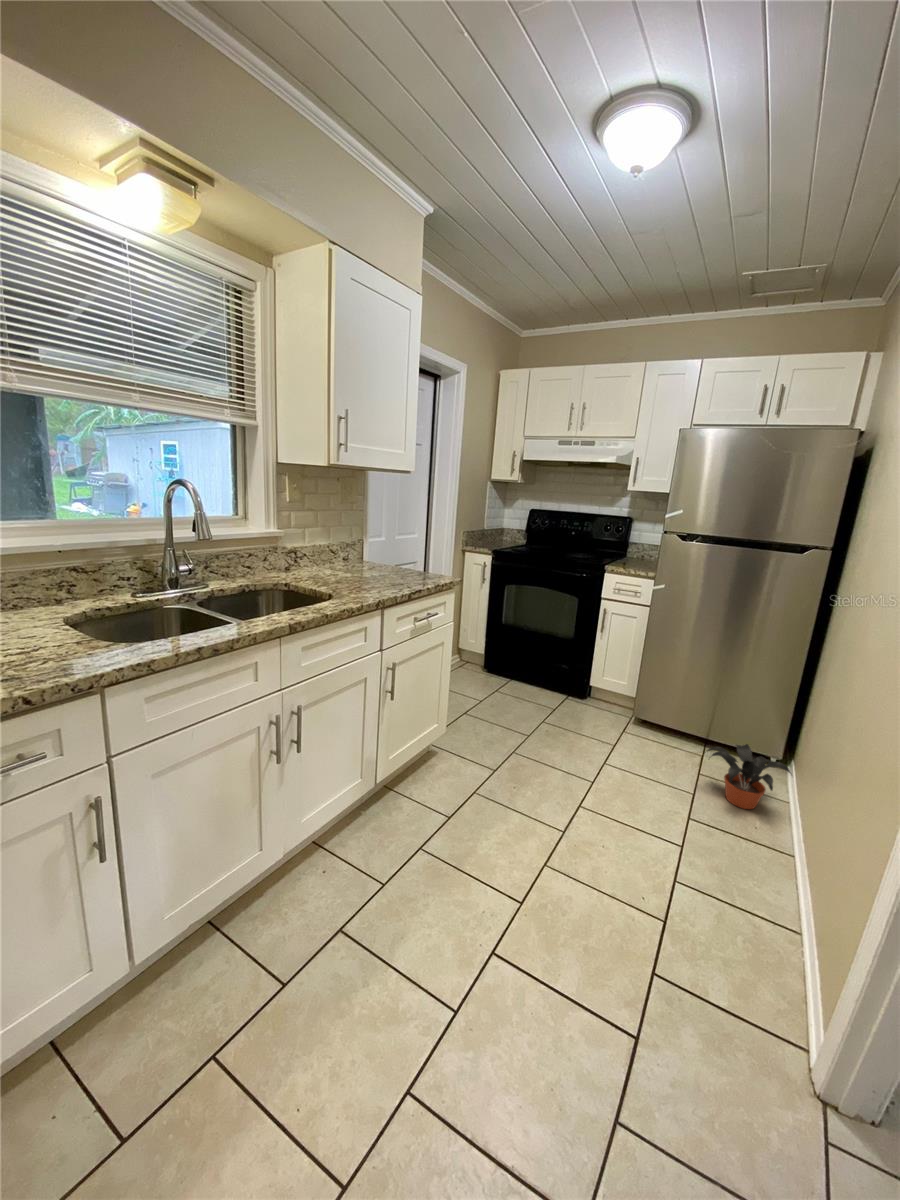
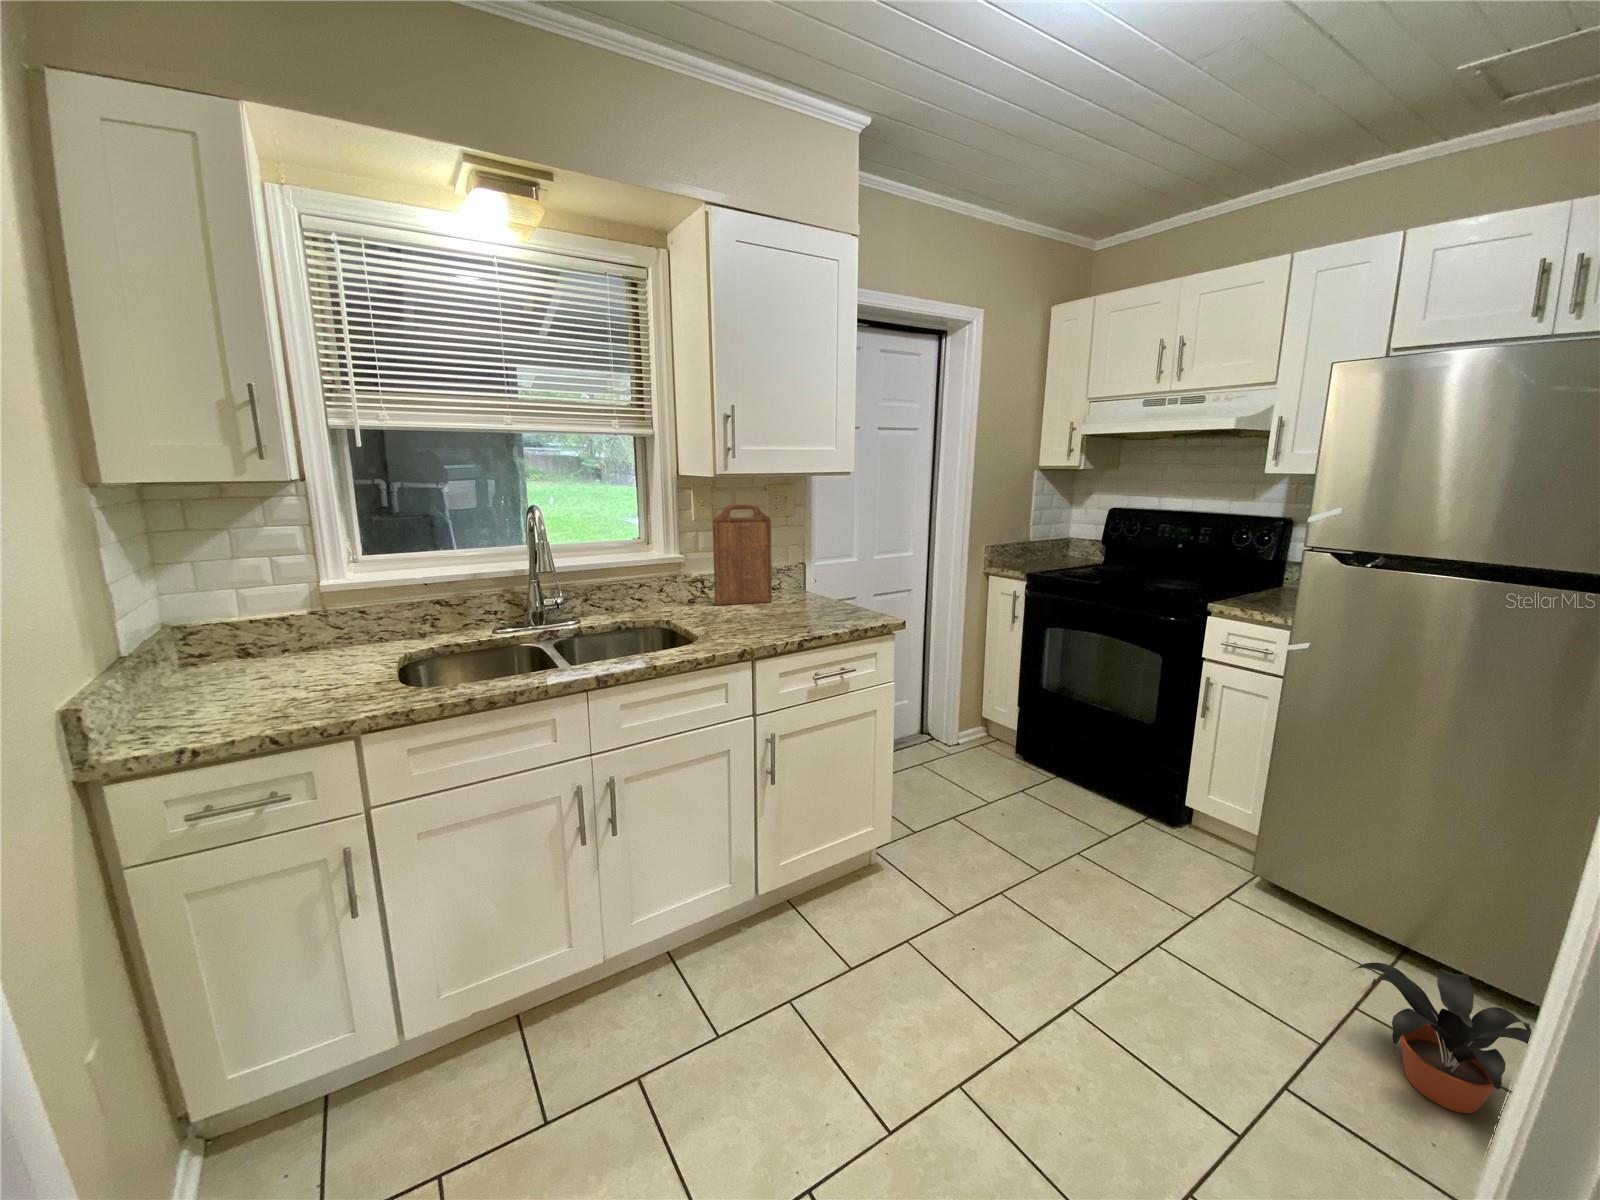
cutting board: none [309,490,353,571] -> present [713,504,772,605]

